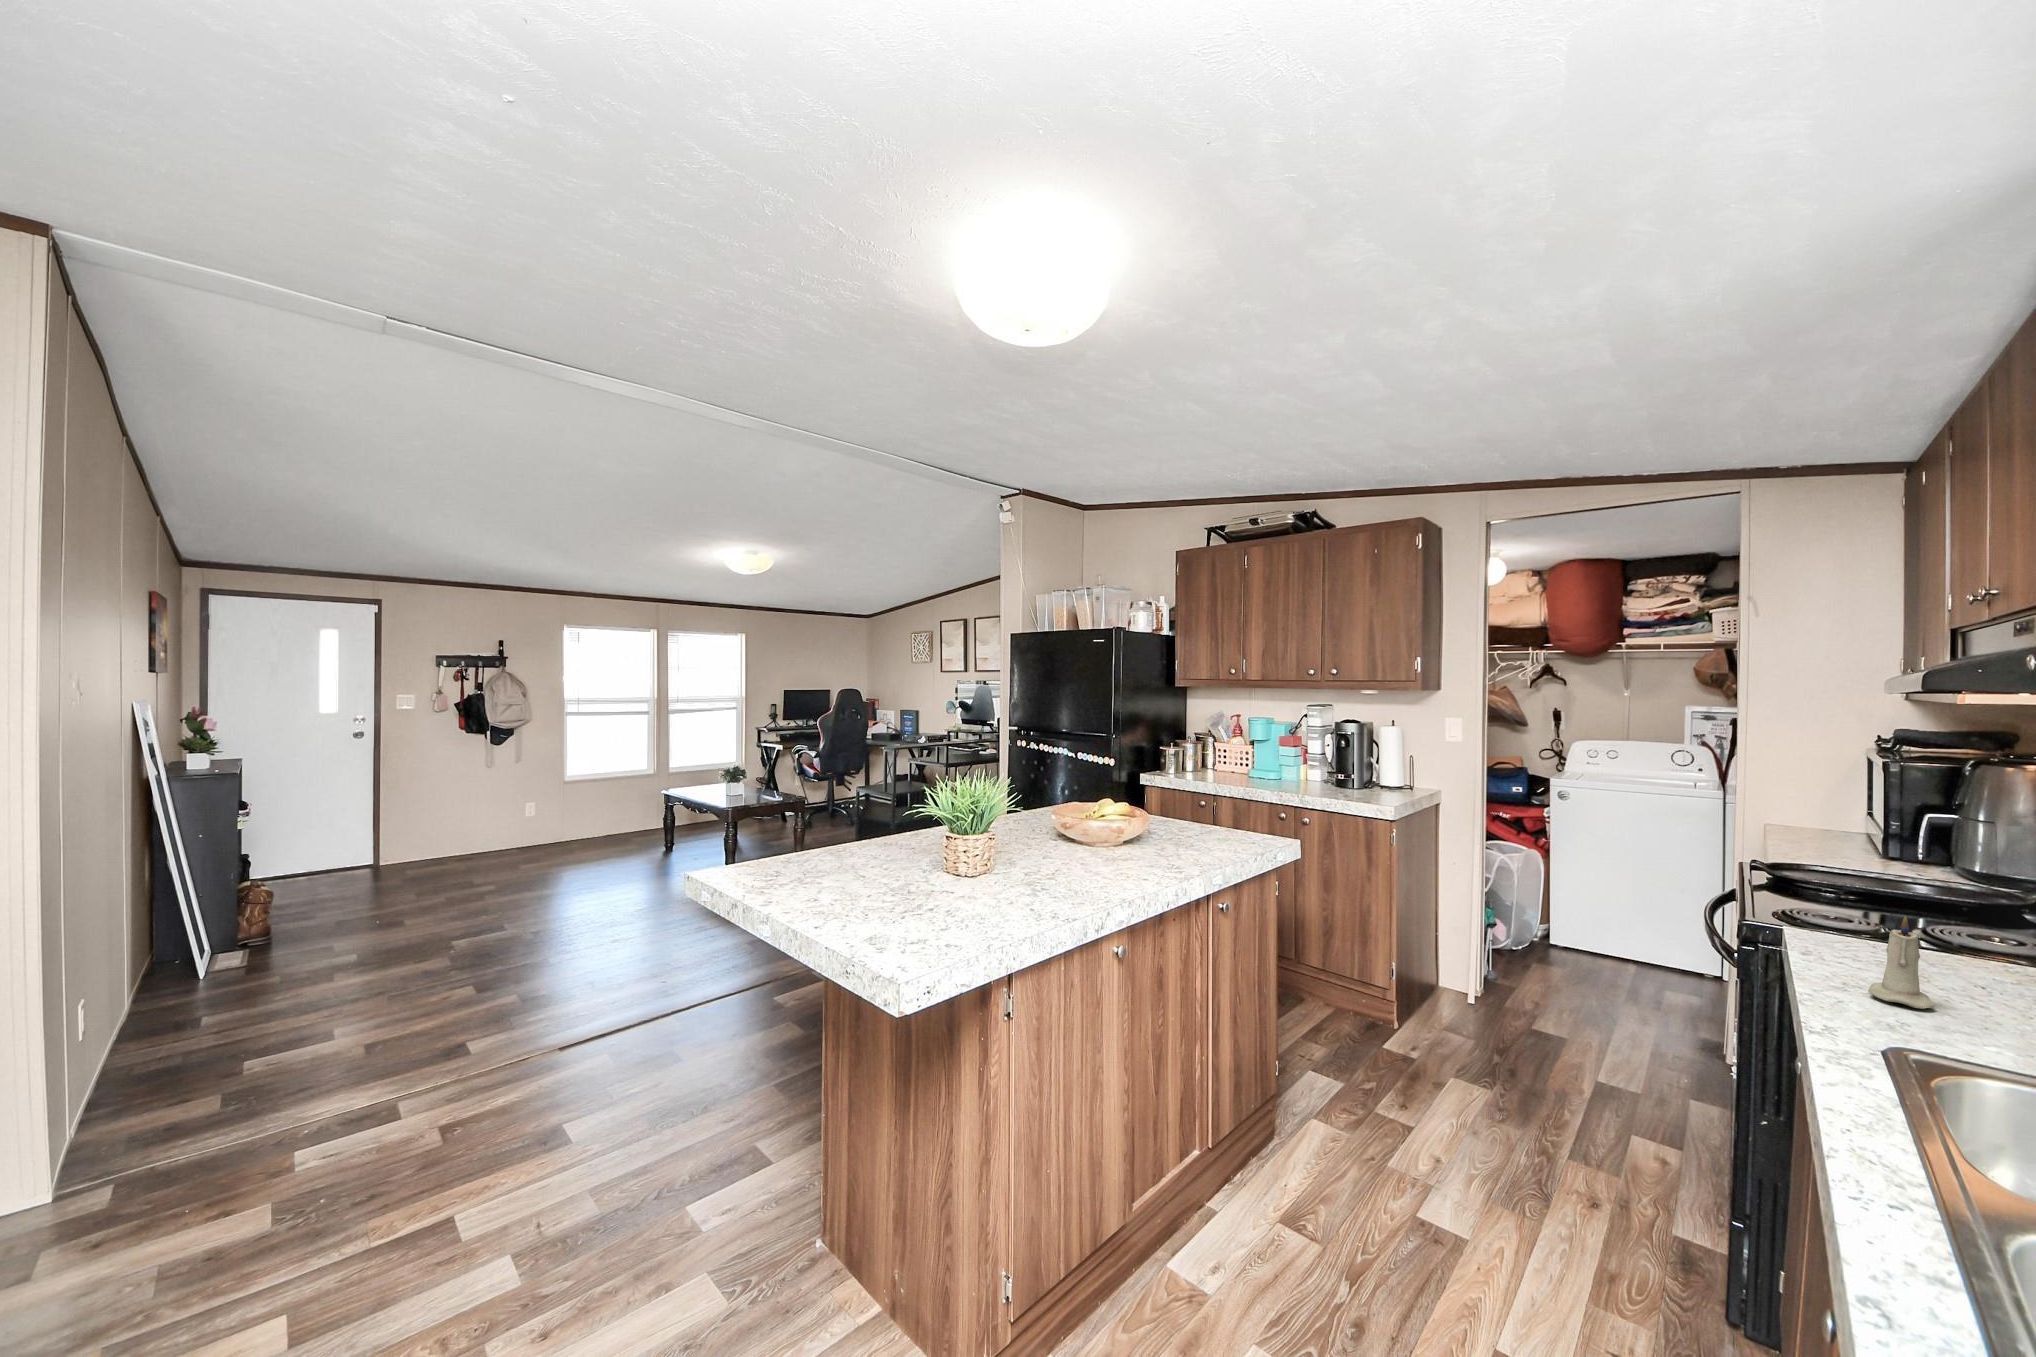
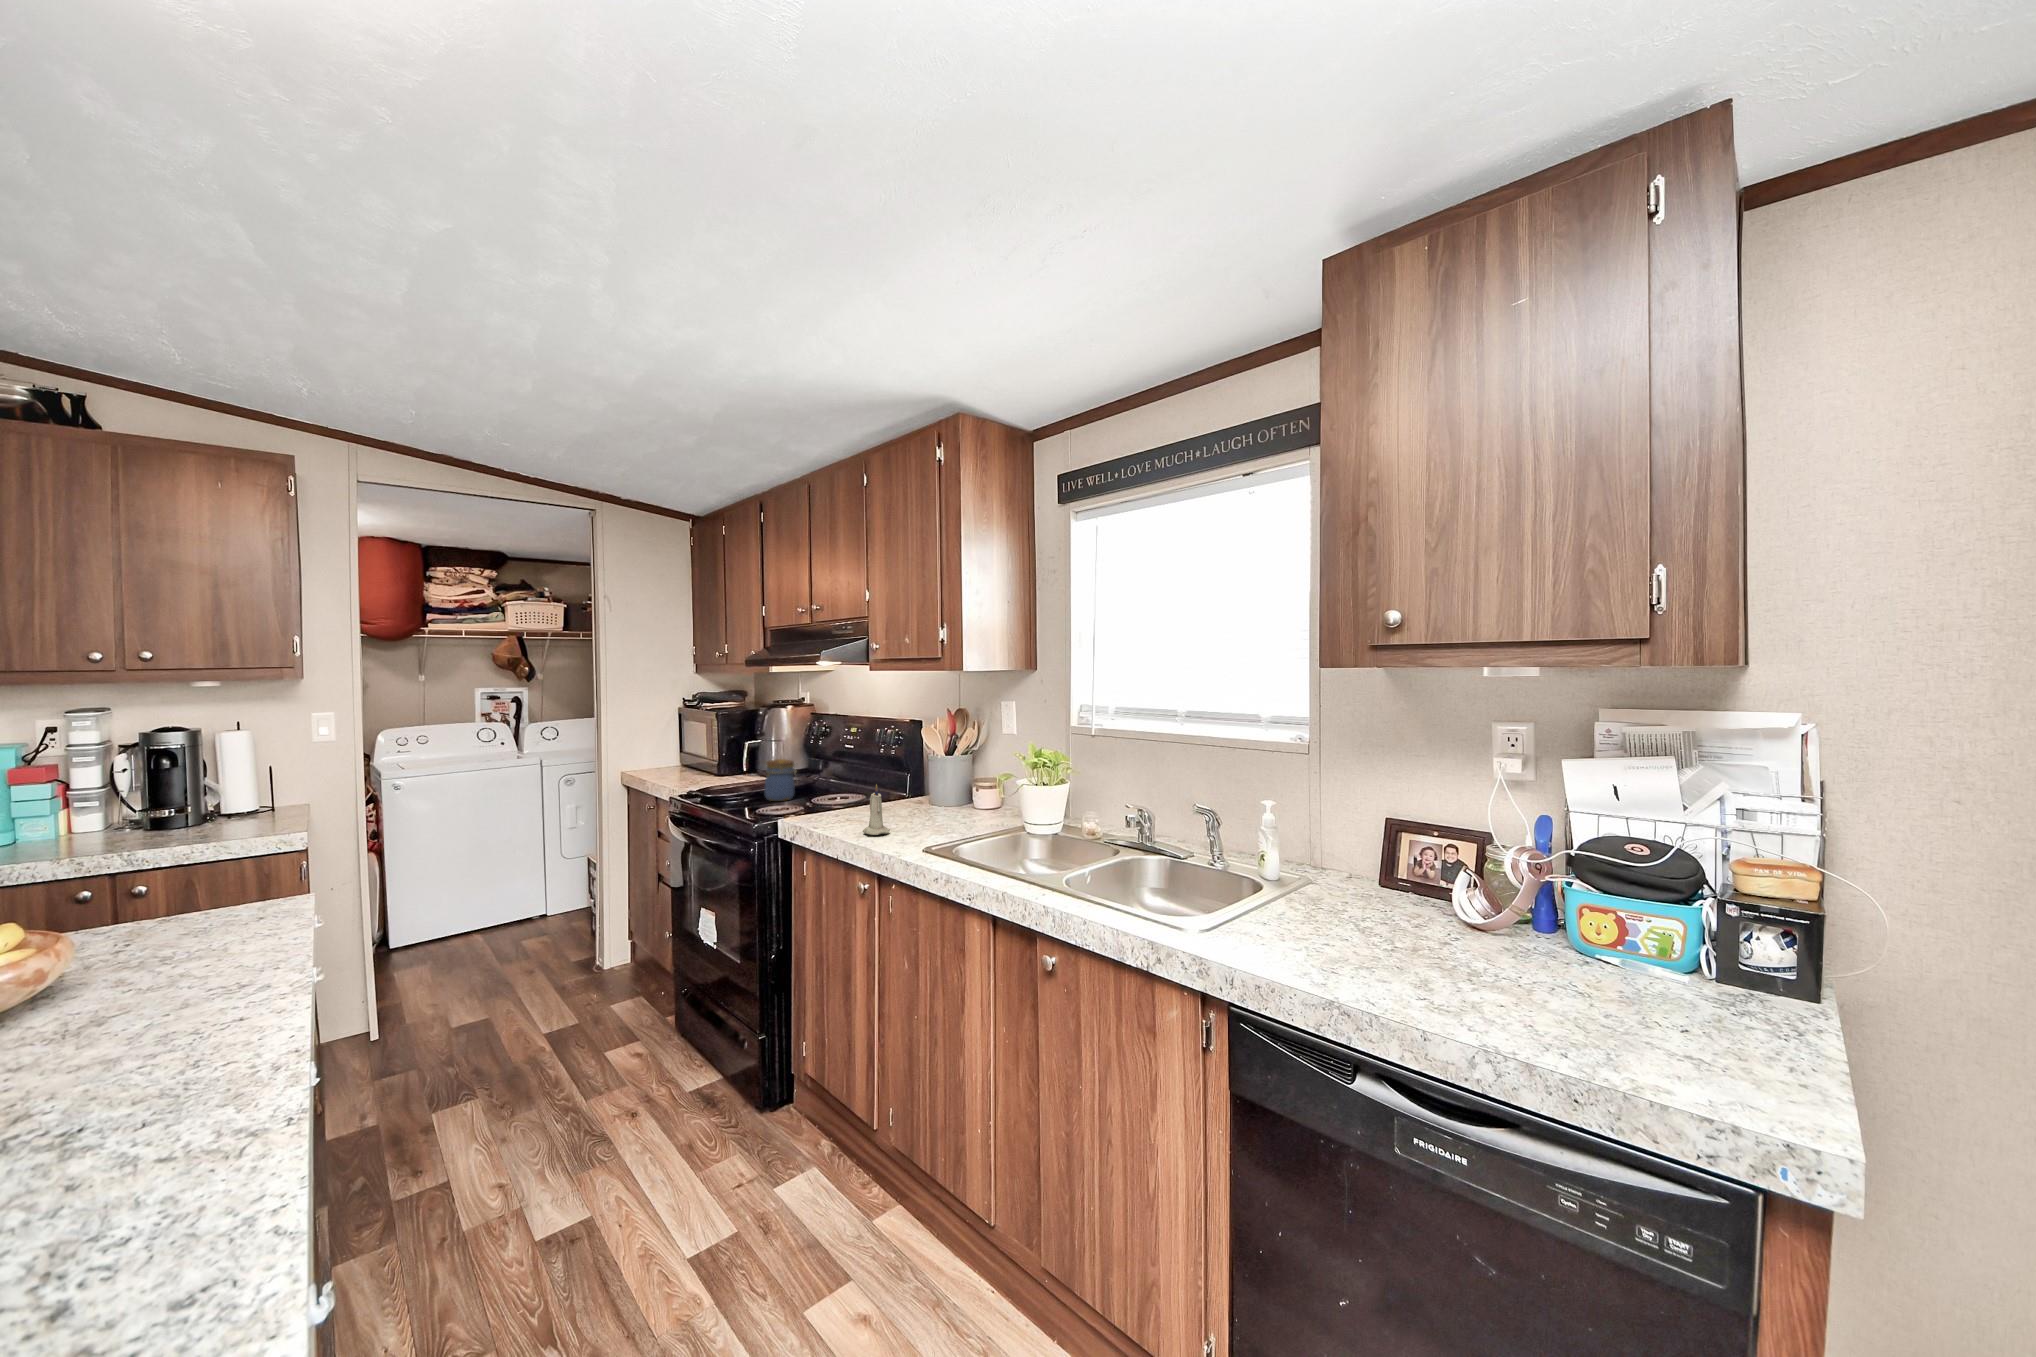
jar: none [1860,846,1937,917] -> present [764,759,796,801]

